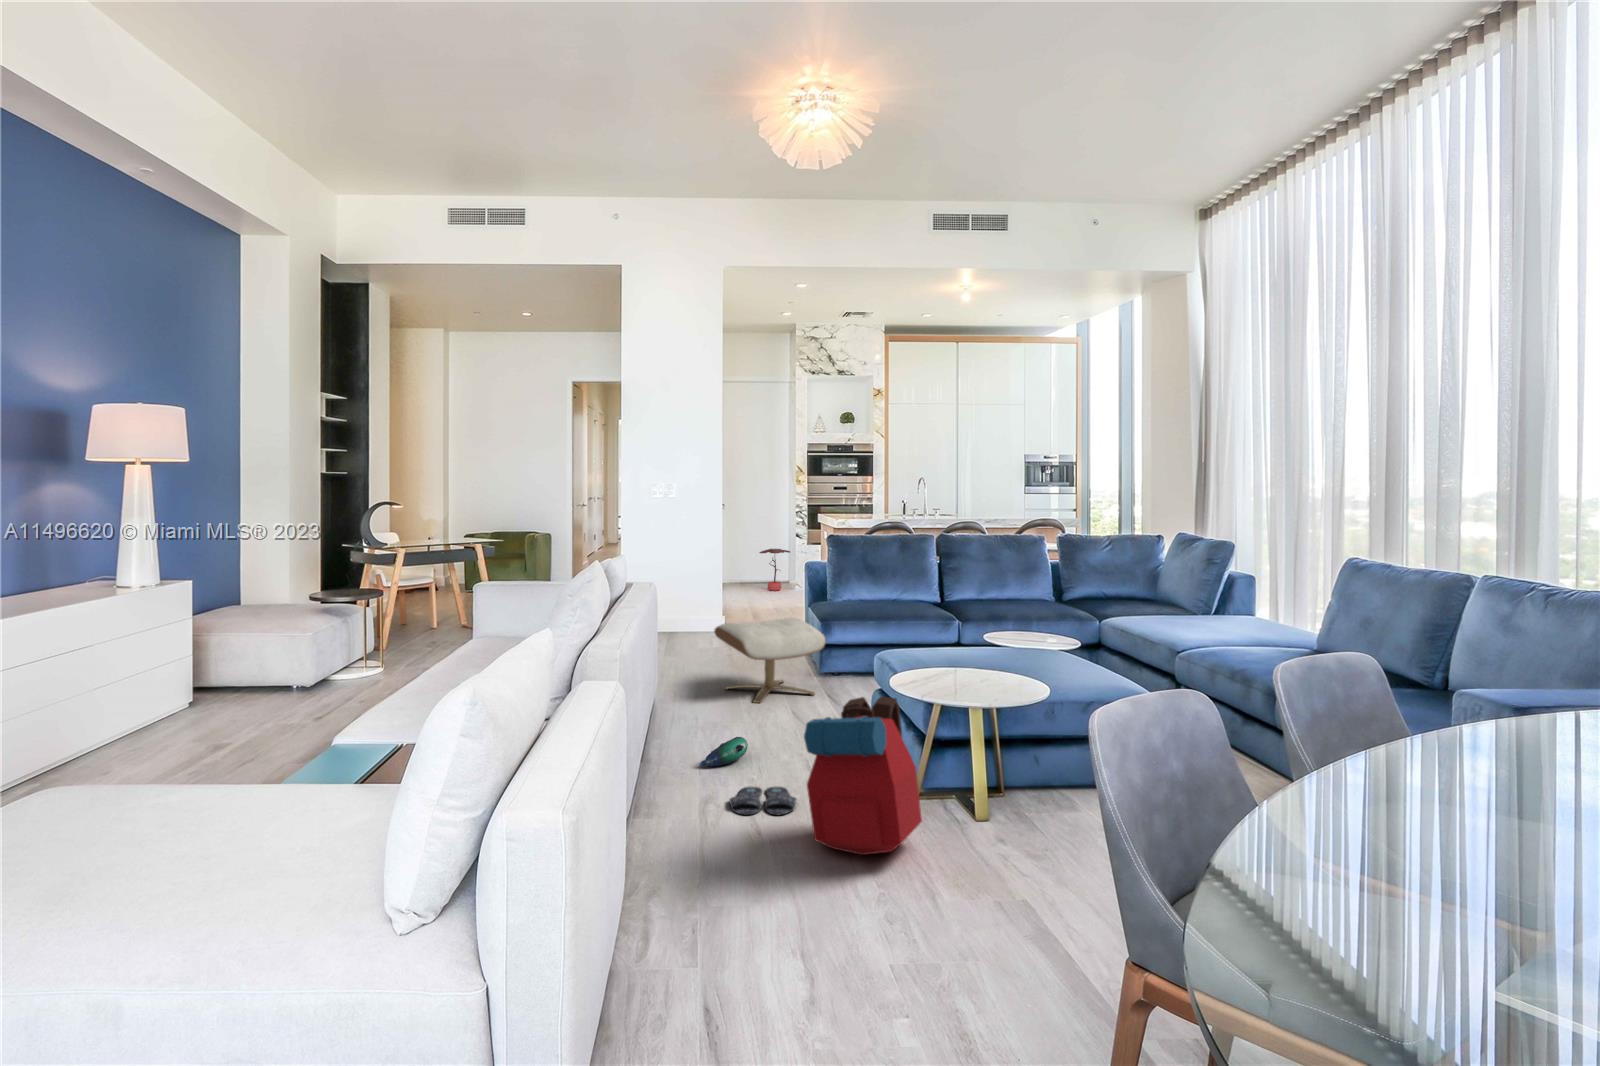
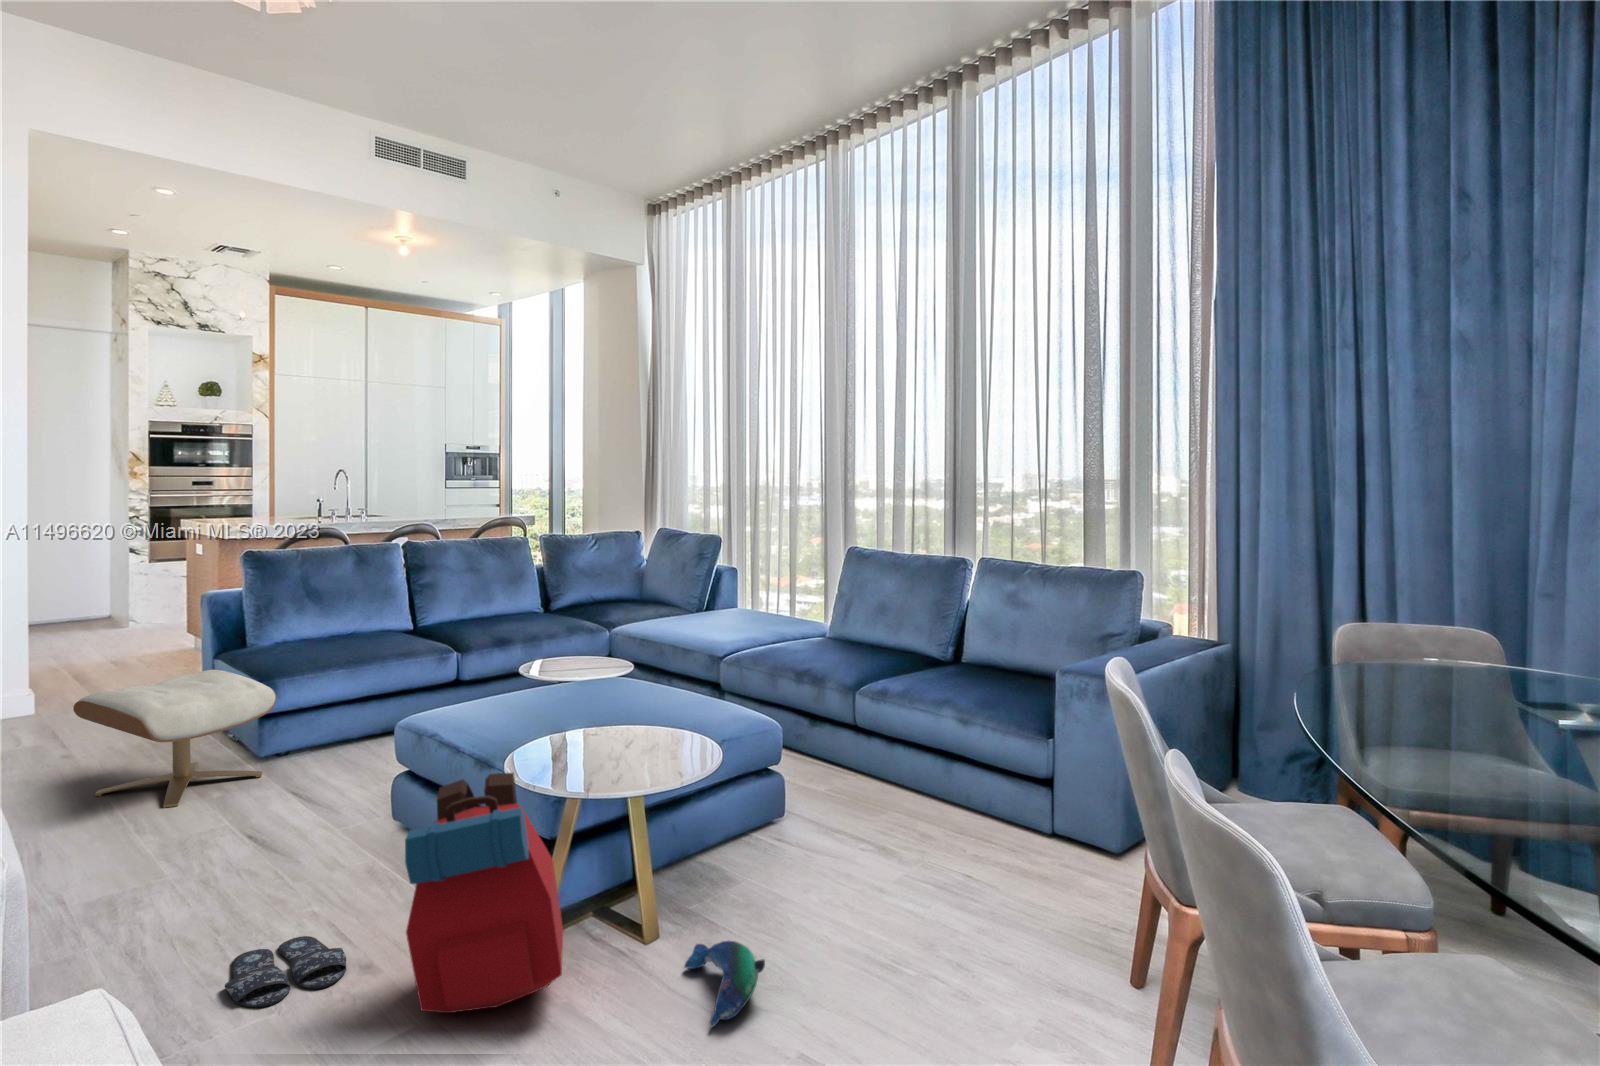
potted plant: present [759,549,790,591] -> none [63,568,120,628]
plush toy: present [700,737,748,767] -> present [684,941,765,1027]

